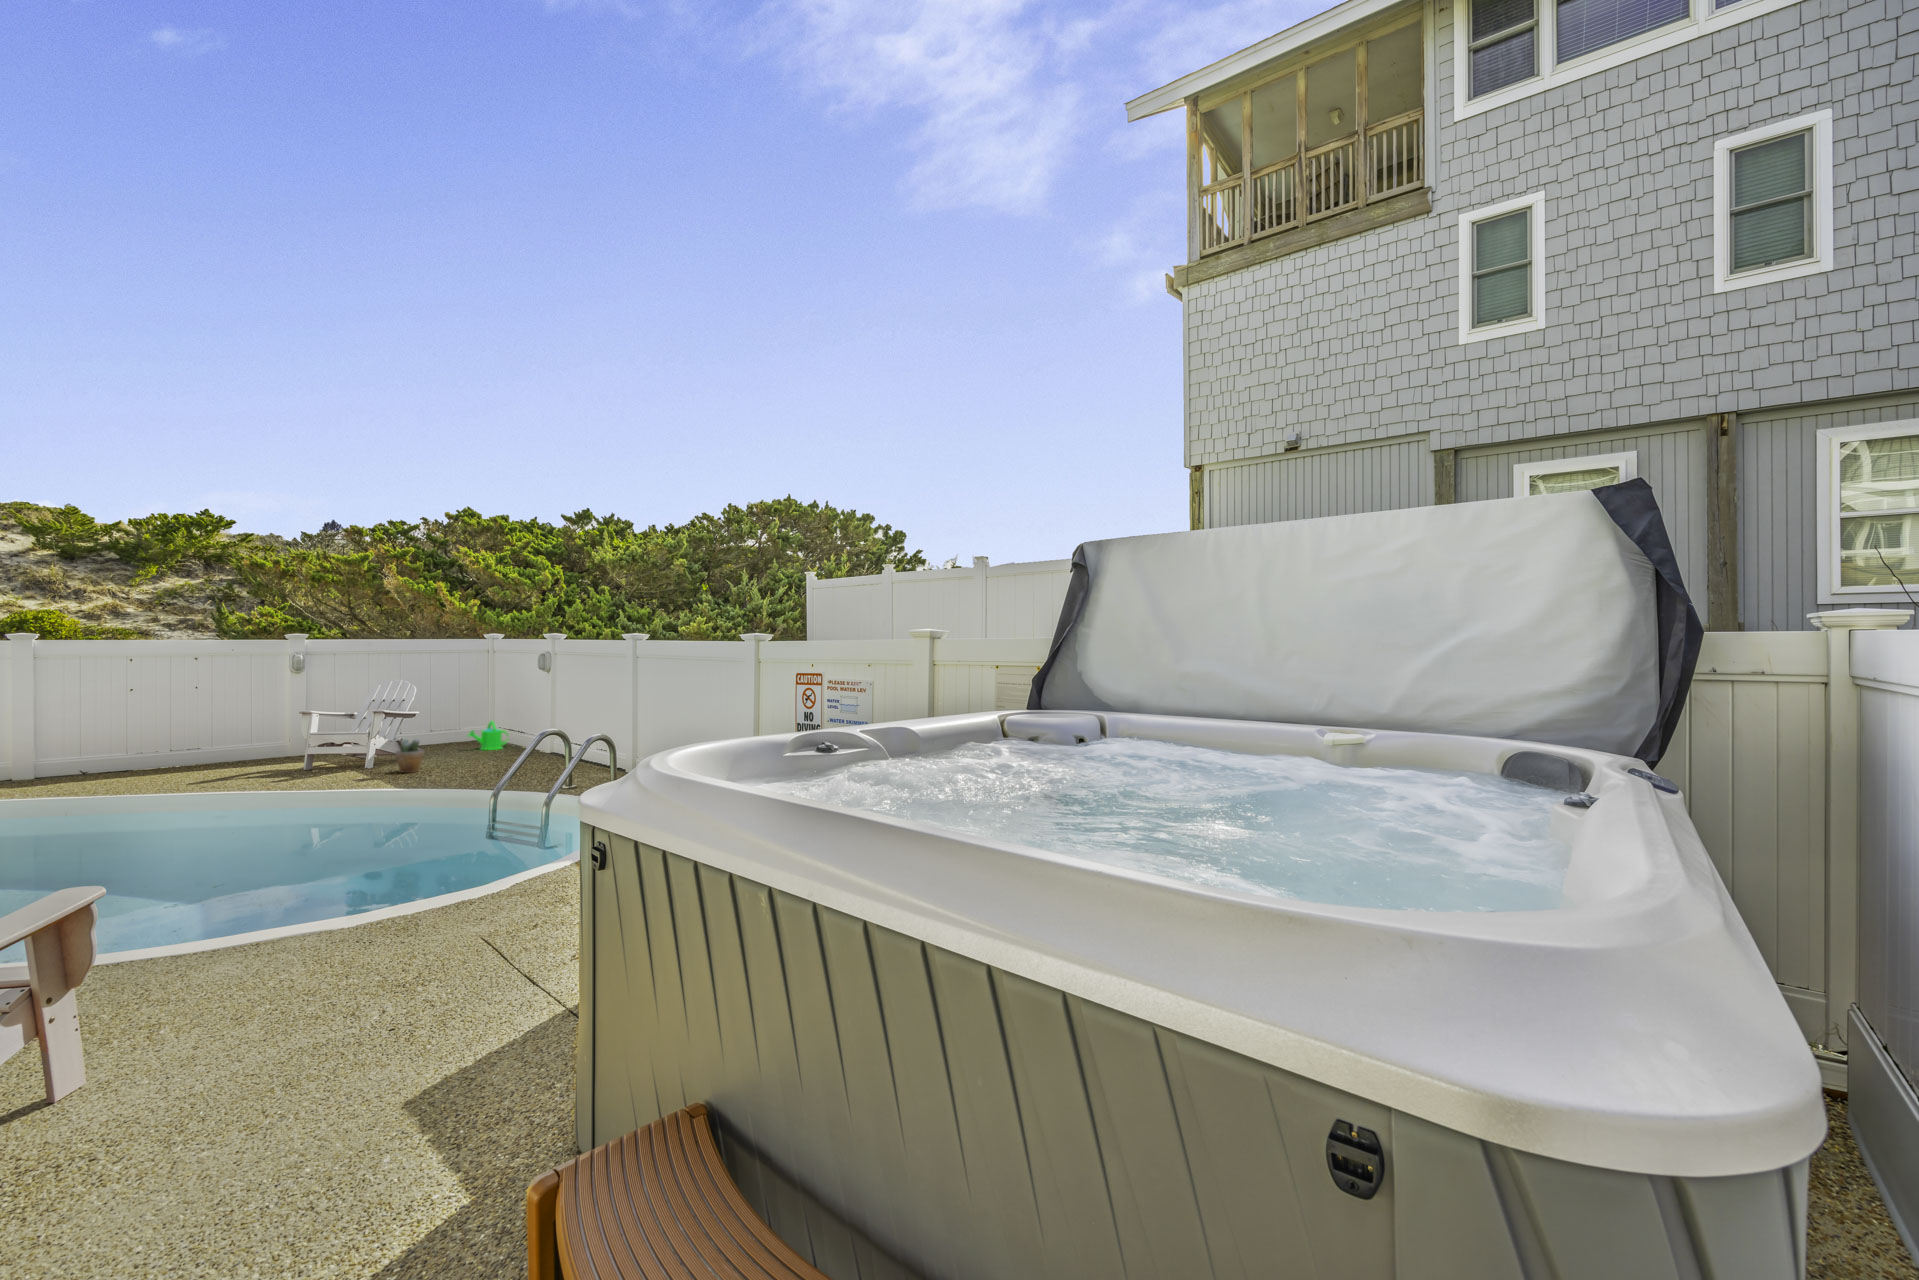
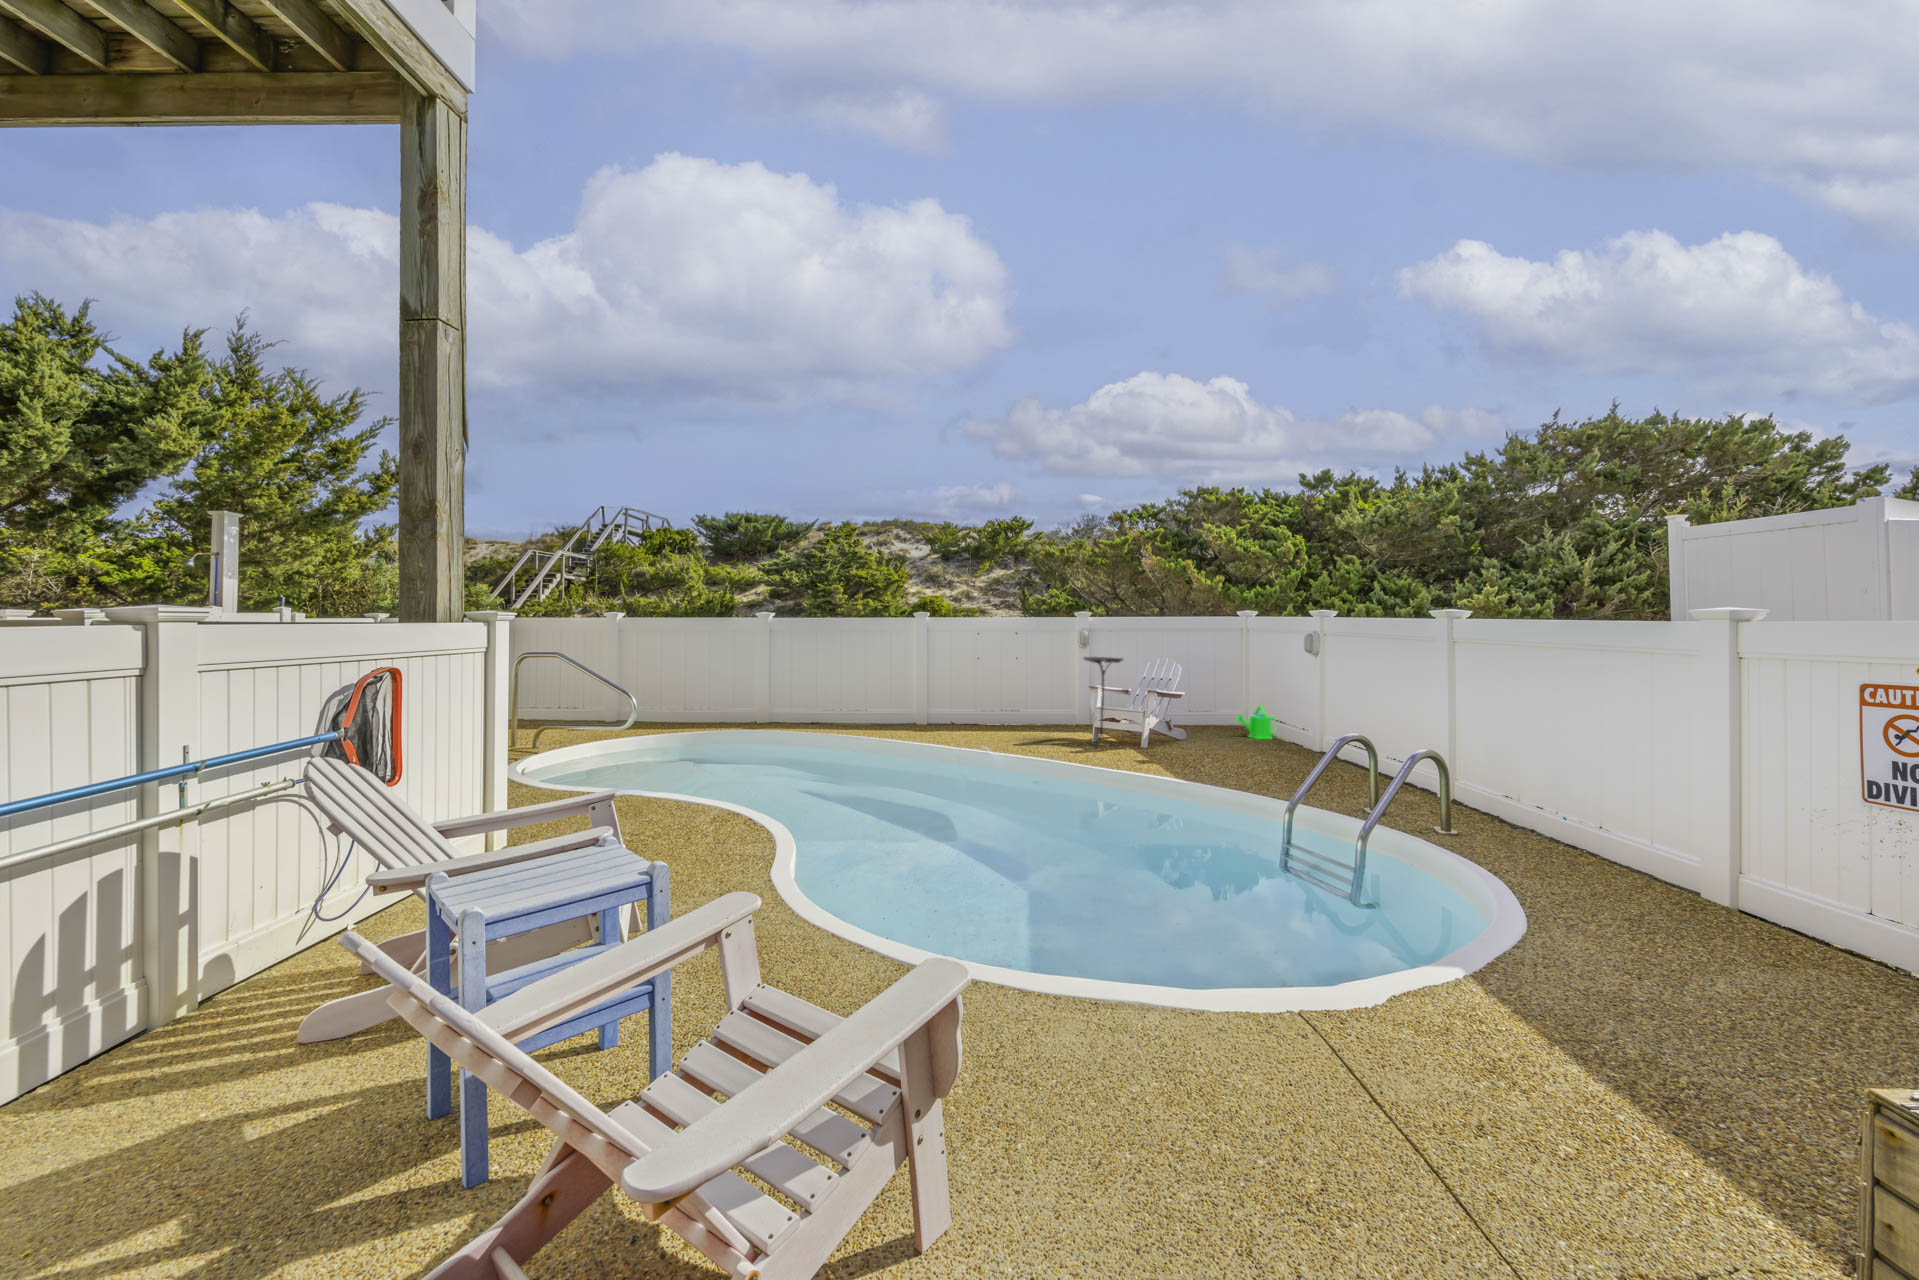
side table: none [293,683,343,773] -> present [1084,657,1124,741]
potted plant: present [395,739,424,773] -> none [1173,722,1201,761]

